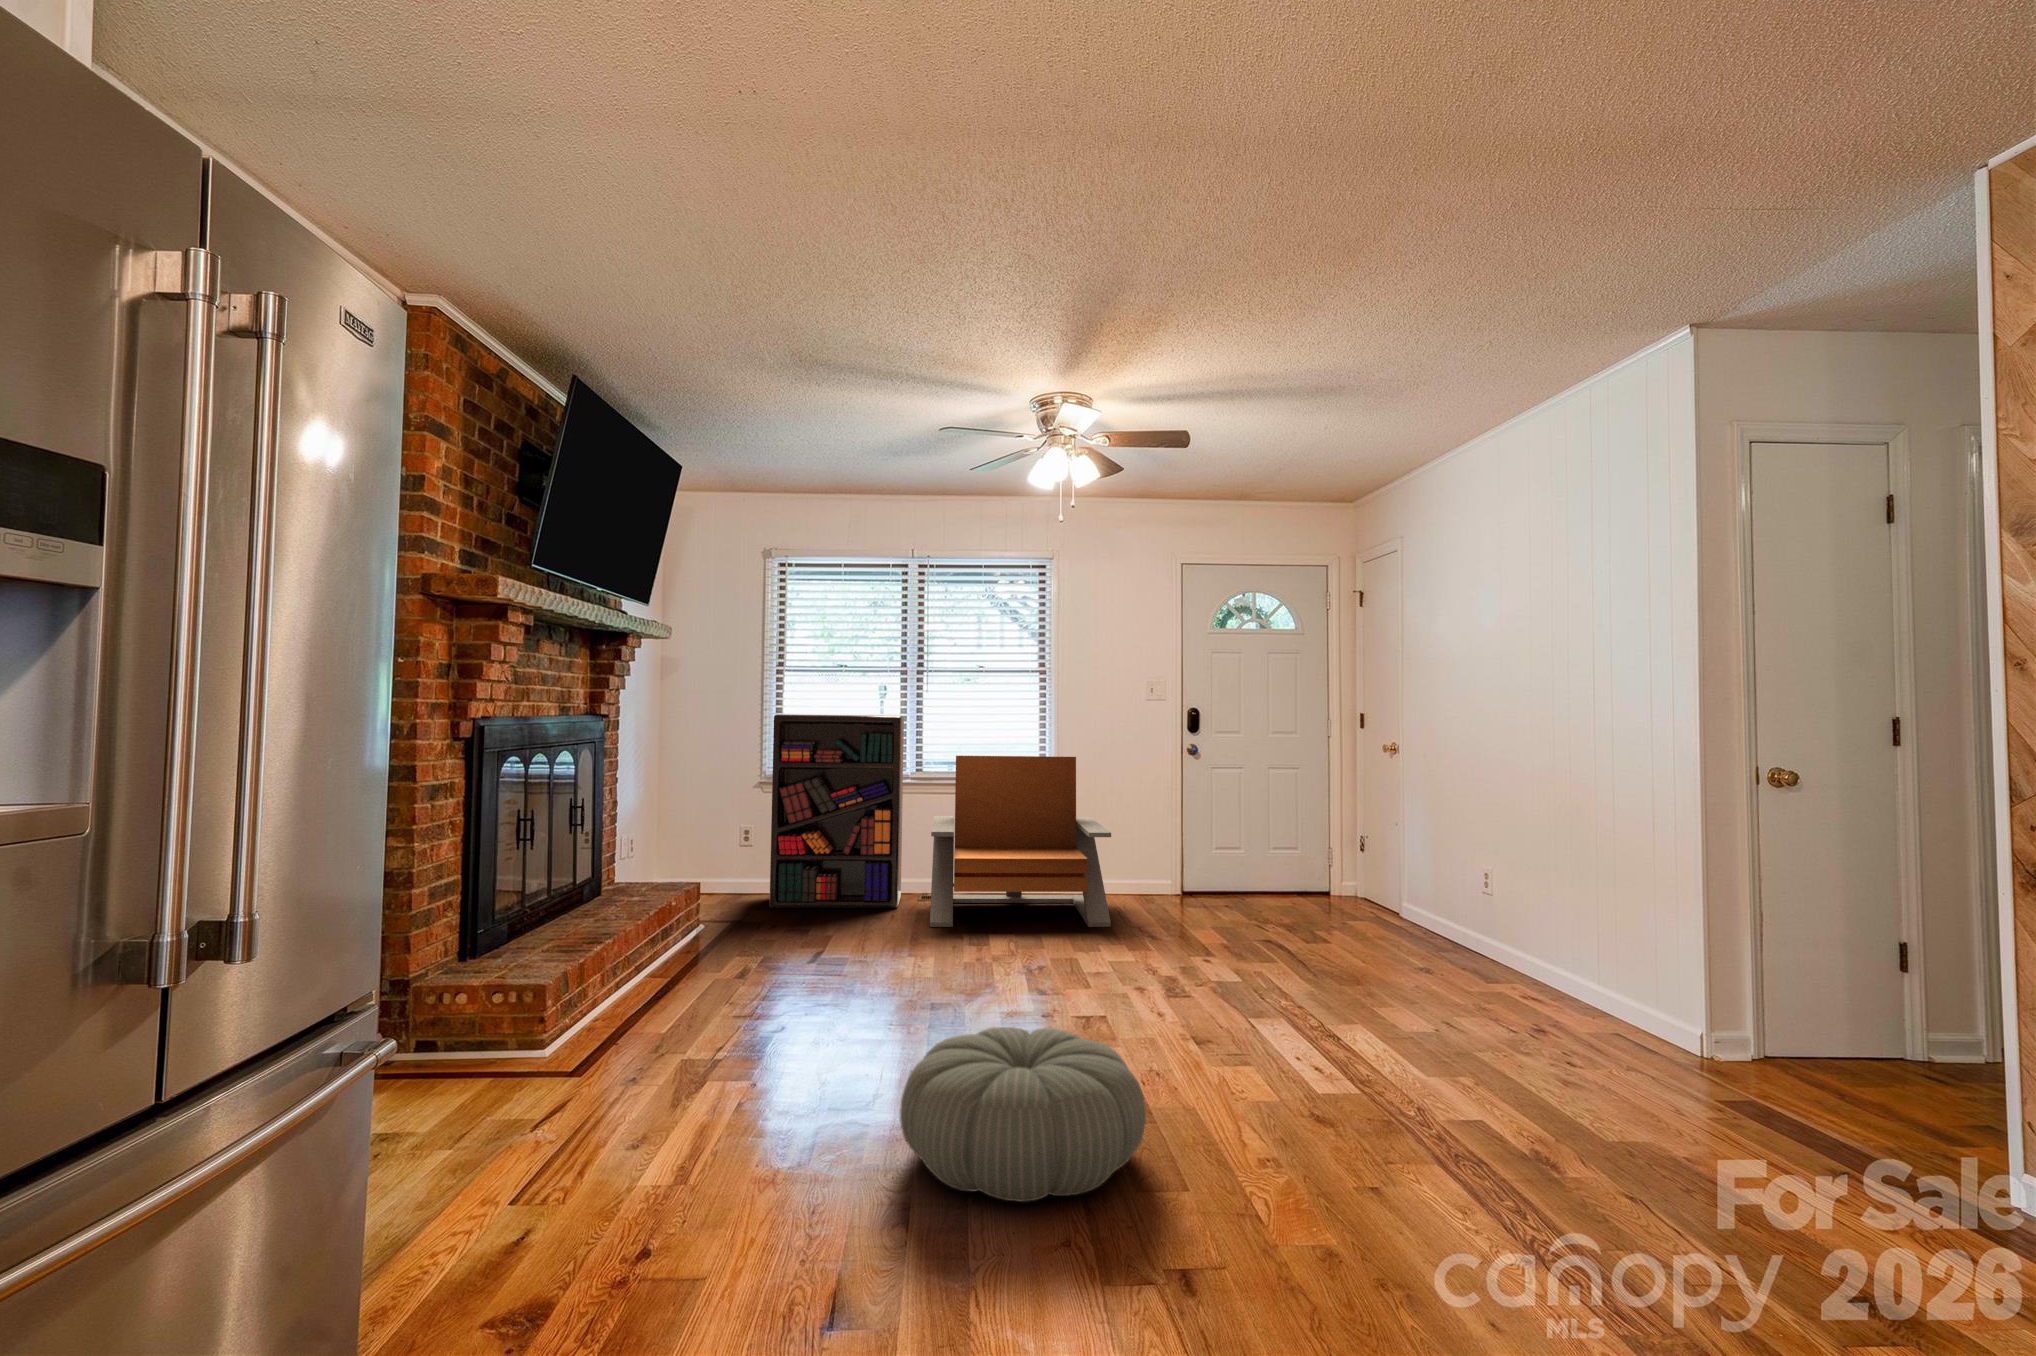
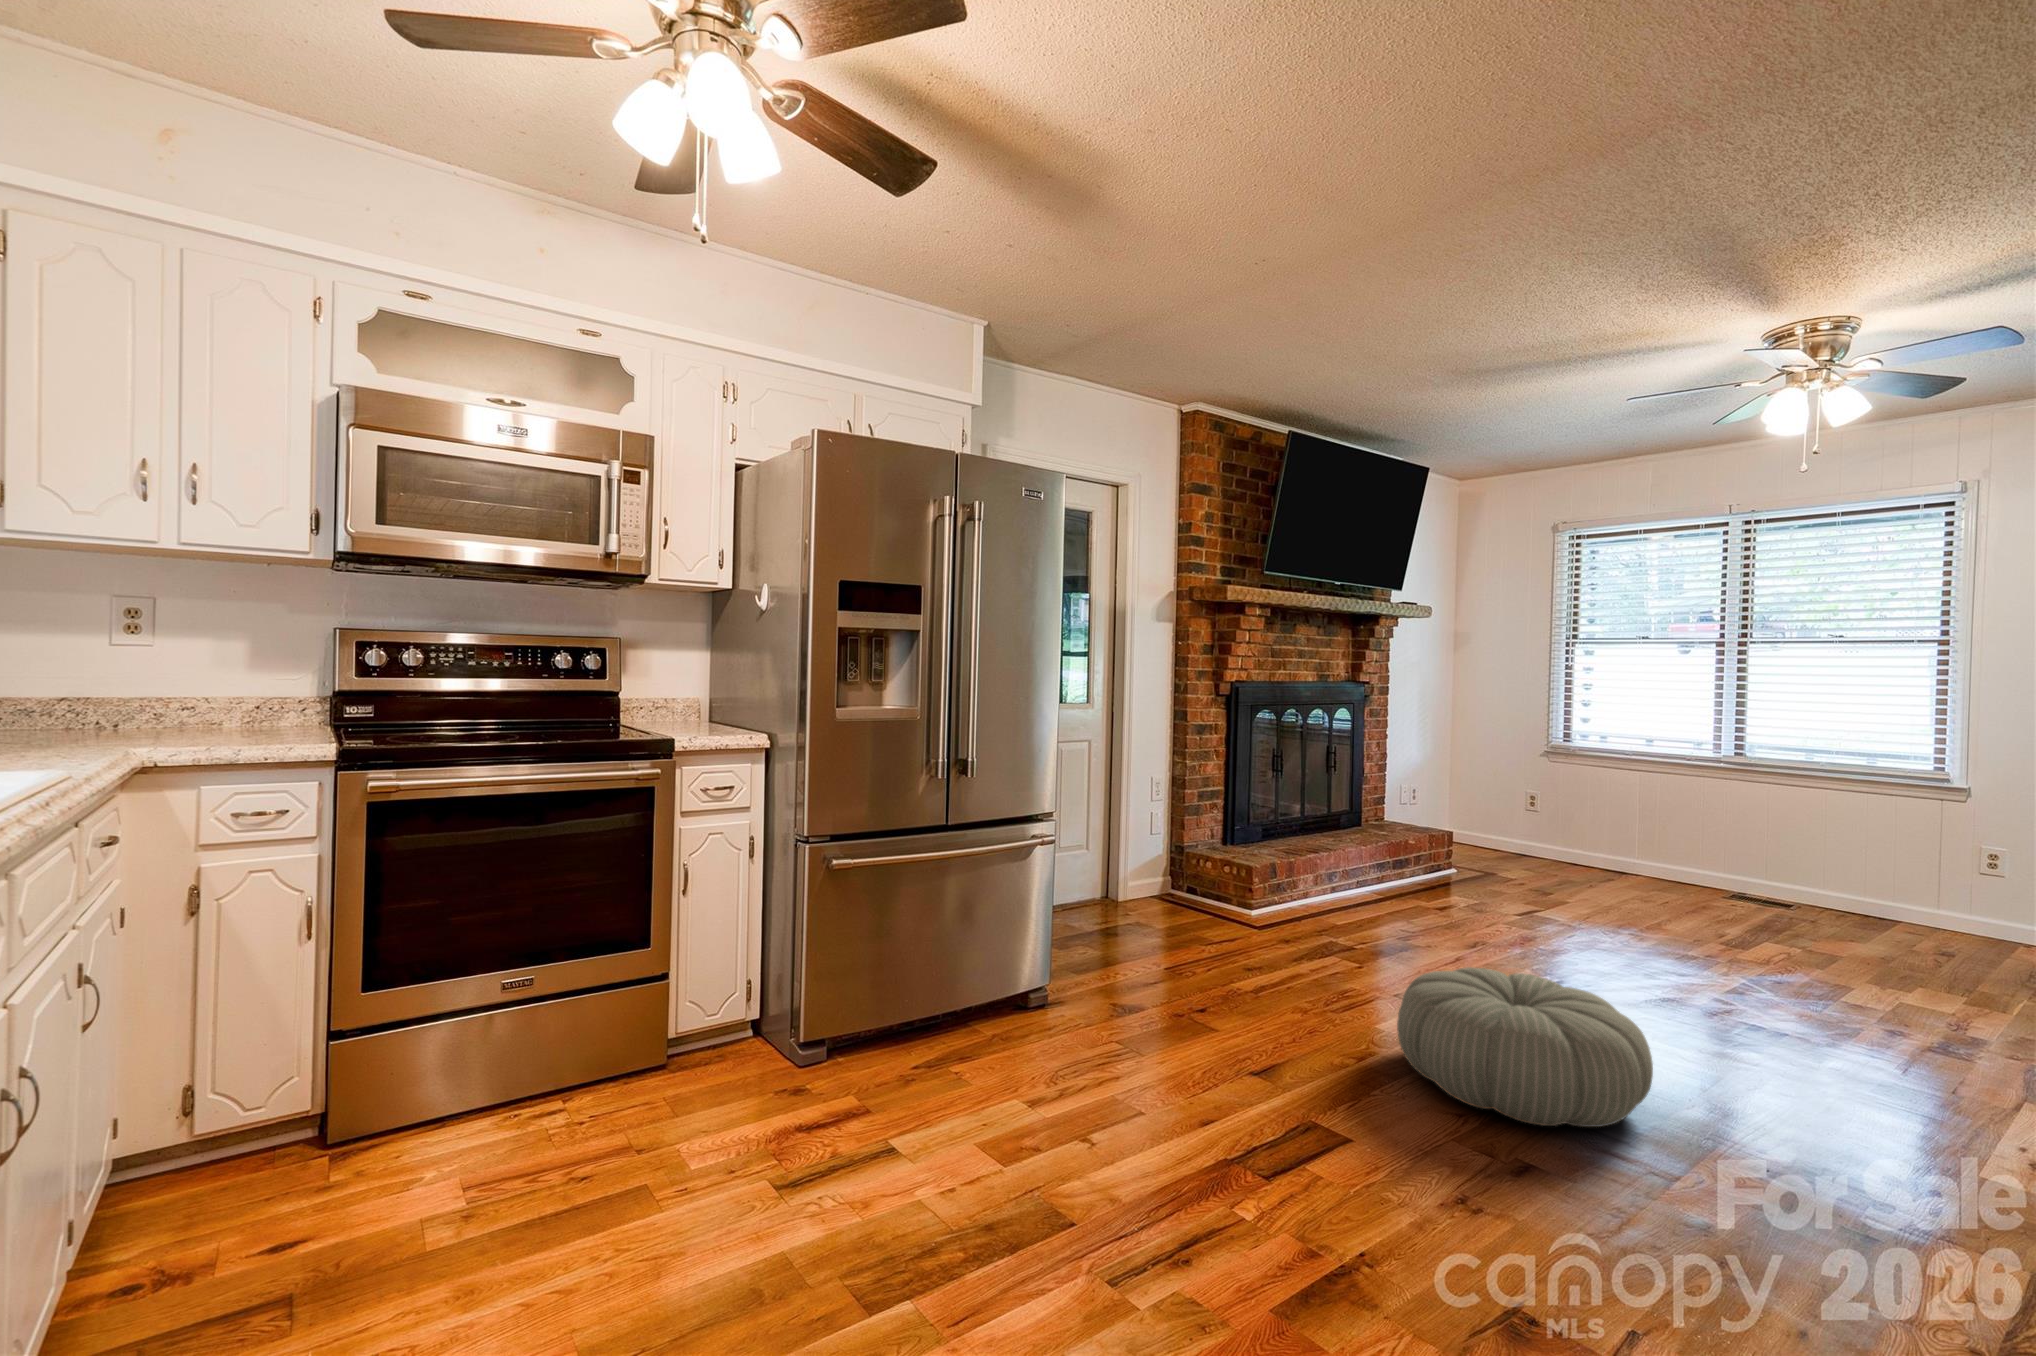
bookshelf: present [769,714,904,908] -> none [1539,686,1715,898]
lounge chair: present [930,756,1111,927] -> none [1701,739,2029,982]

